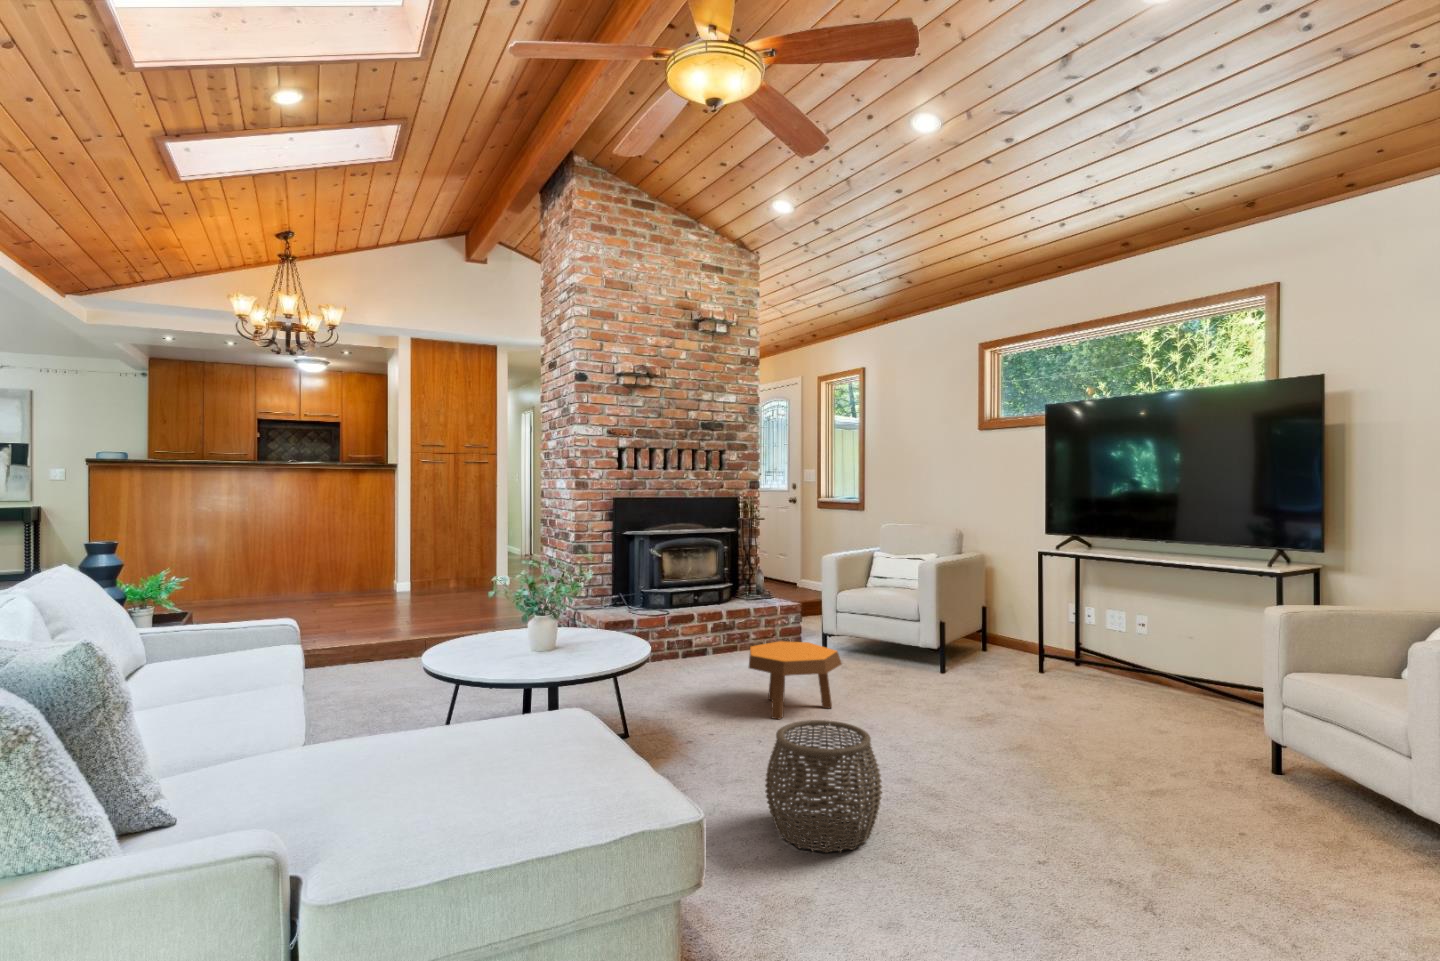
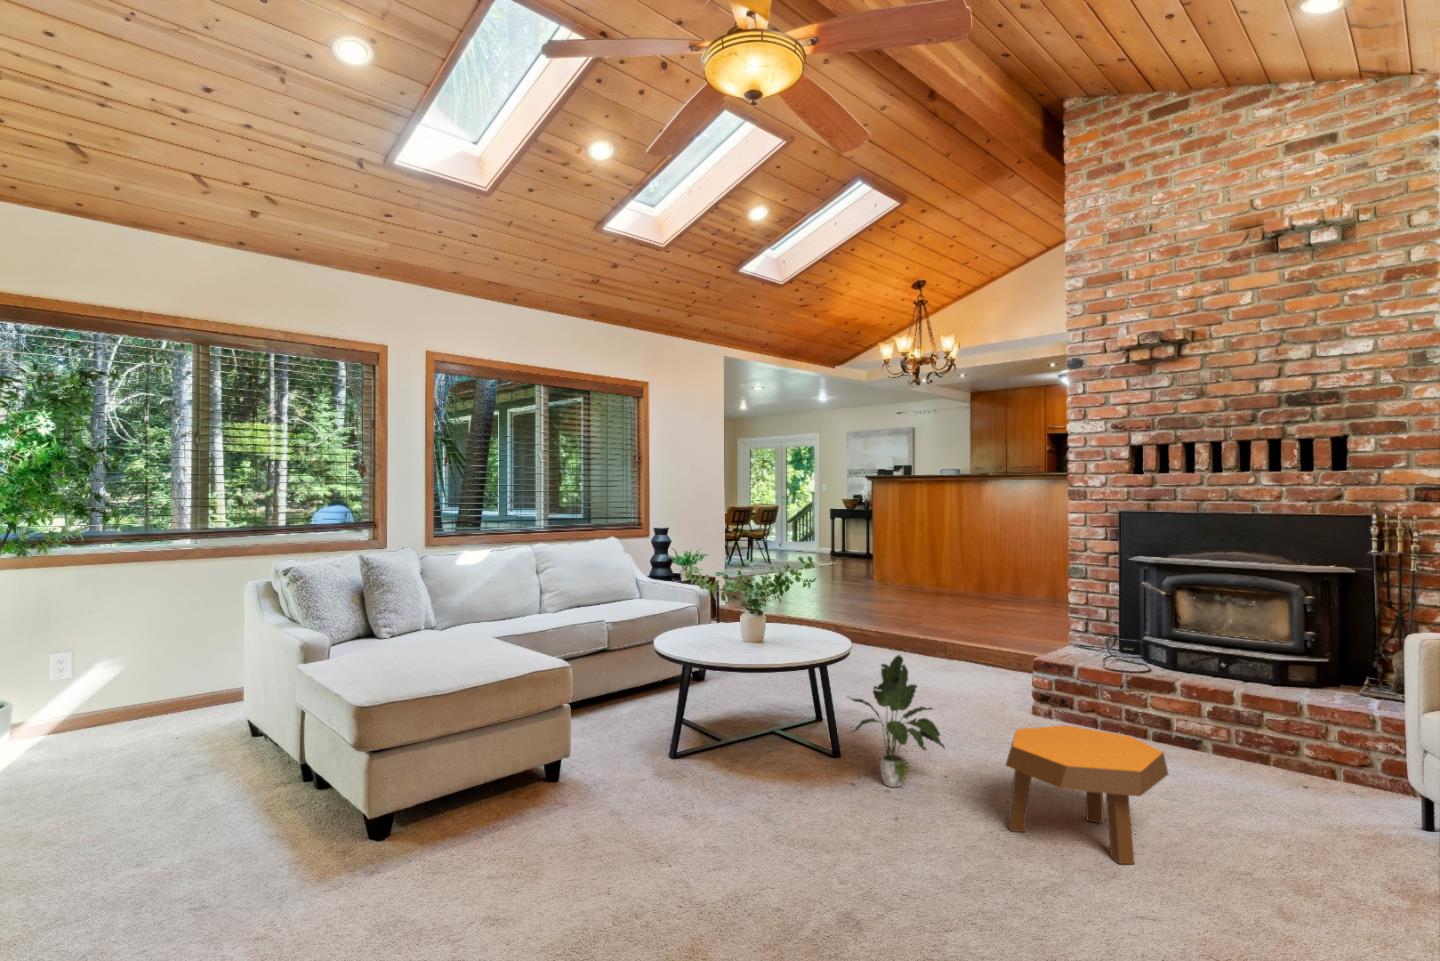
potted plant: none [656,625,725,734] -> present [851,655,945,787]
woven basket: present [765,720,882,853] -> none [584,749,720,910]

